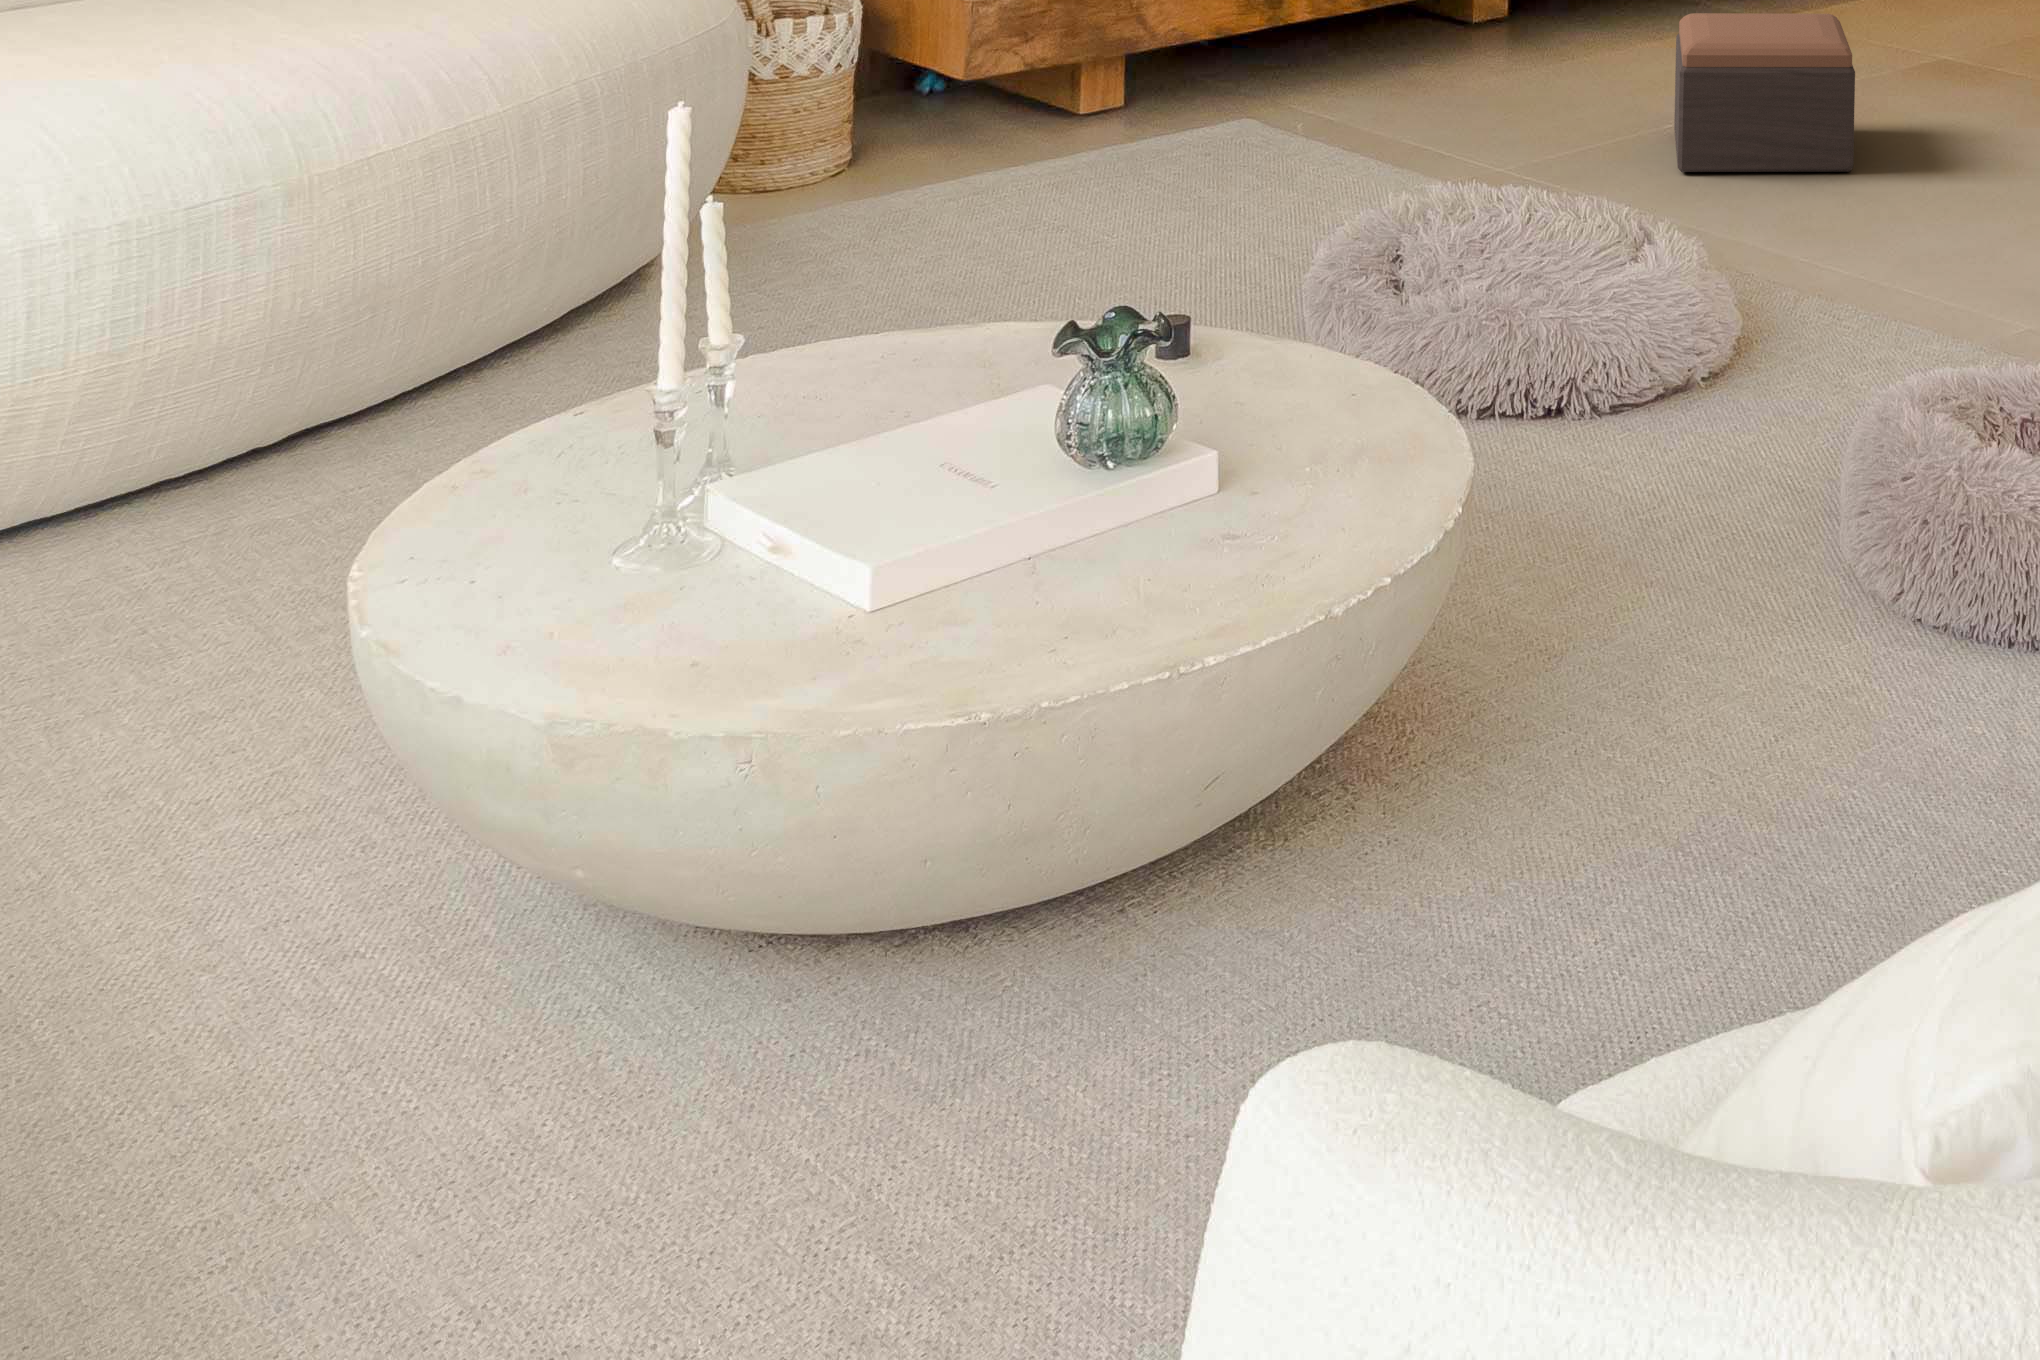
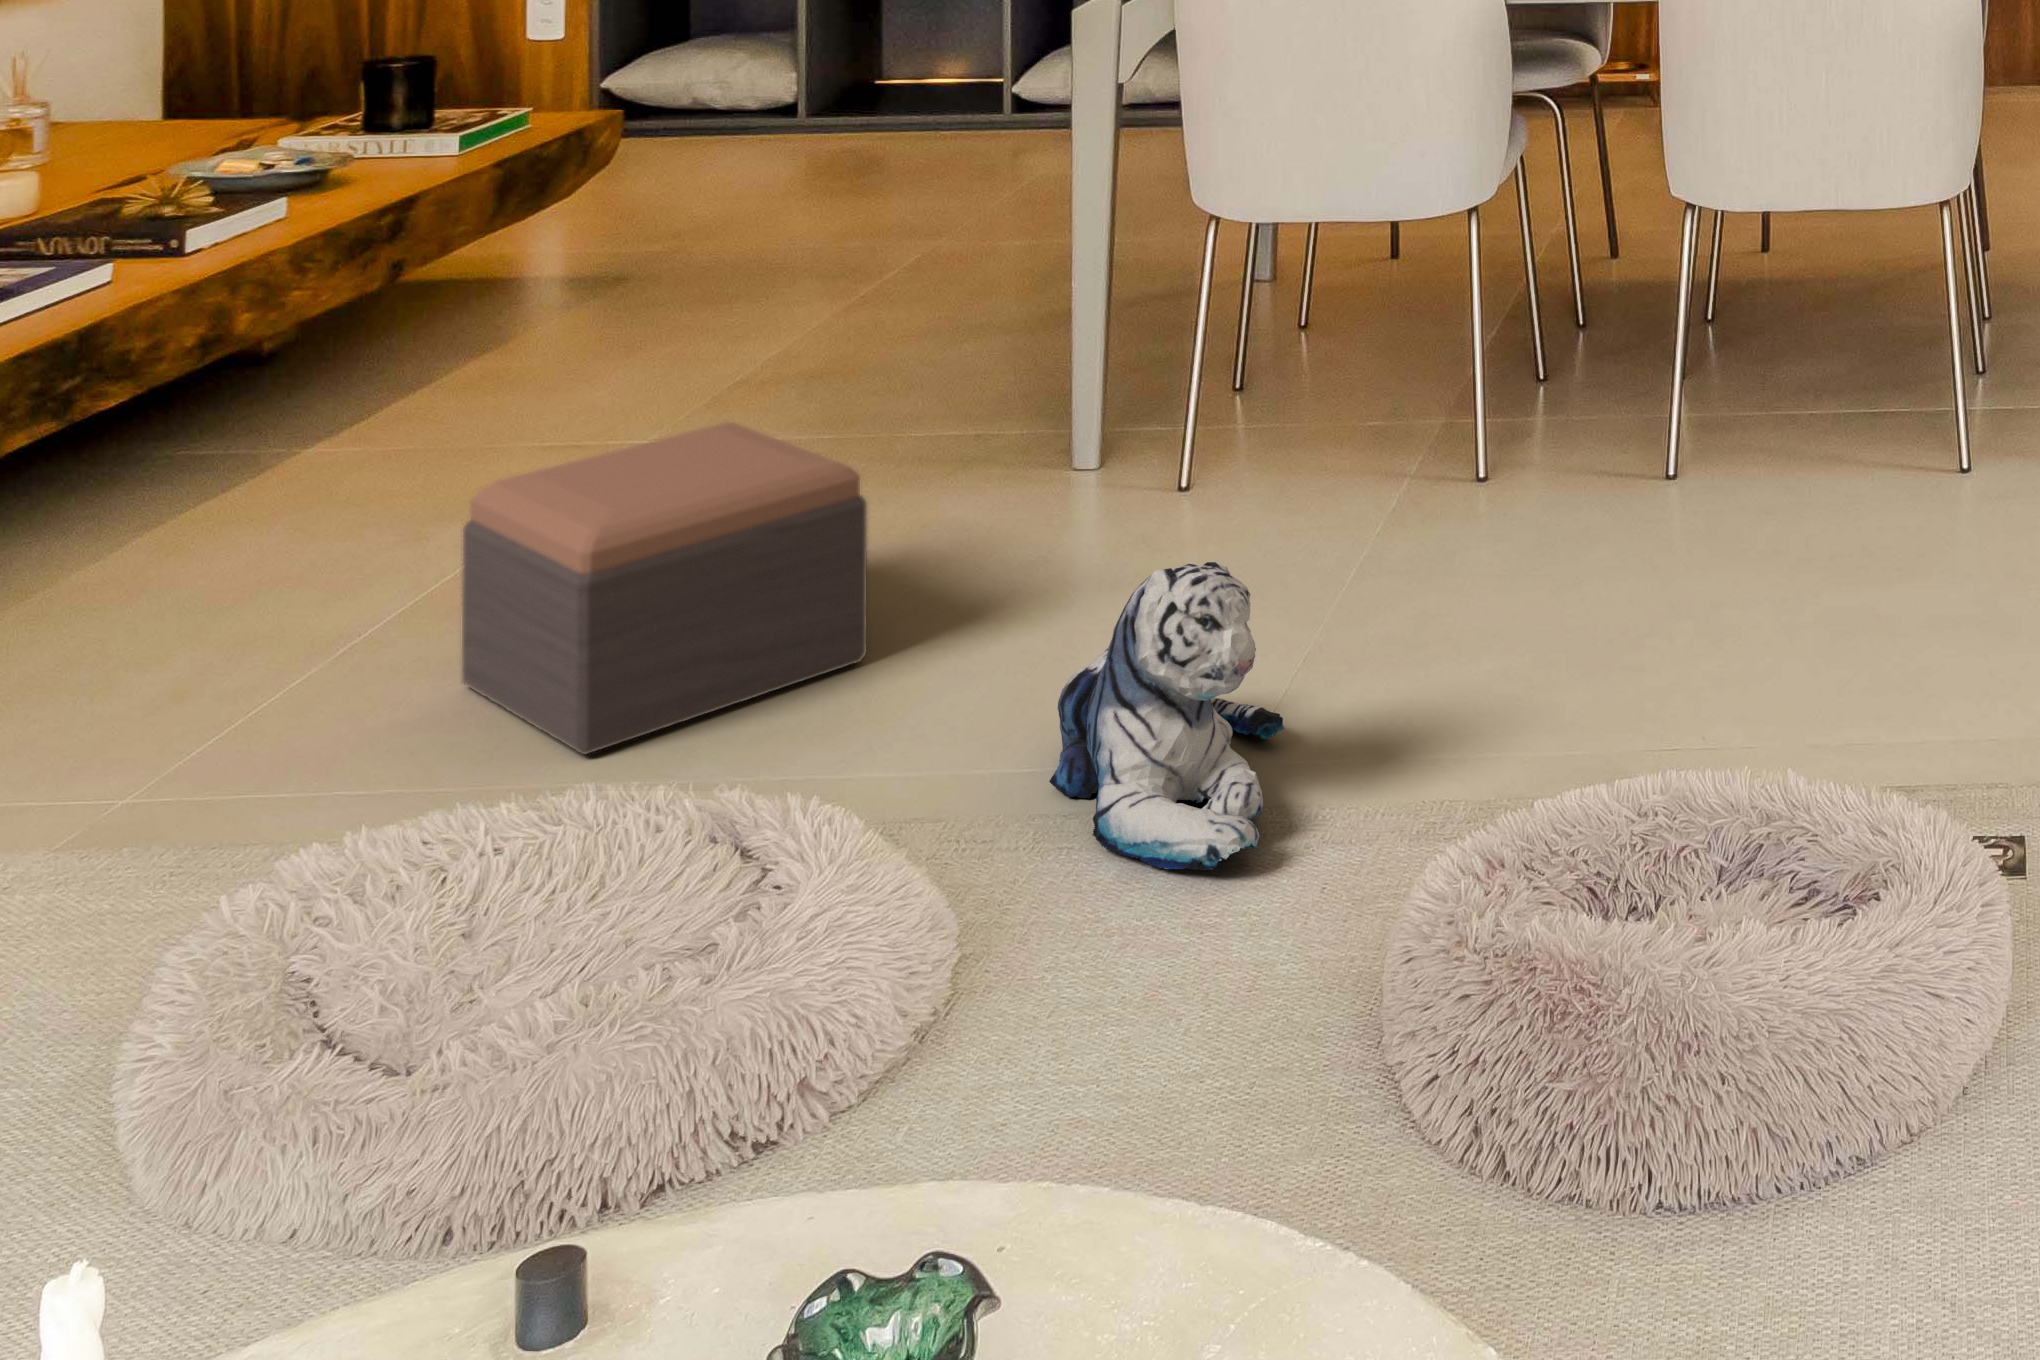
plush toy: none [1830,124,1985,299] -> present [1049,562,1284,870]

